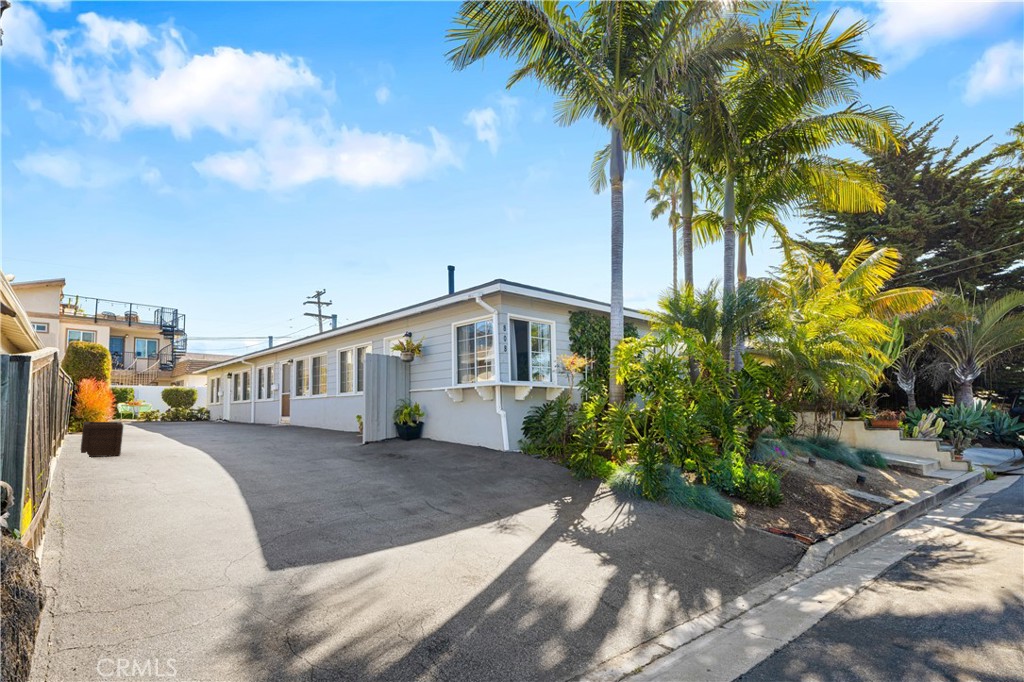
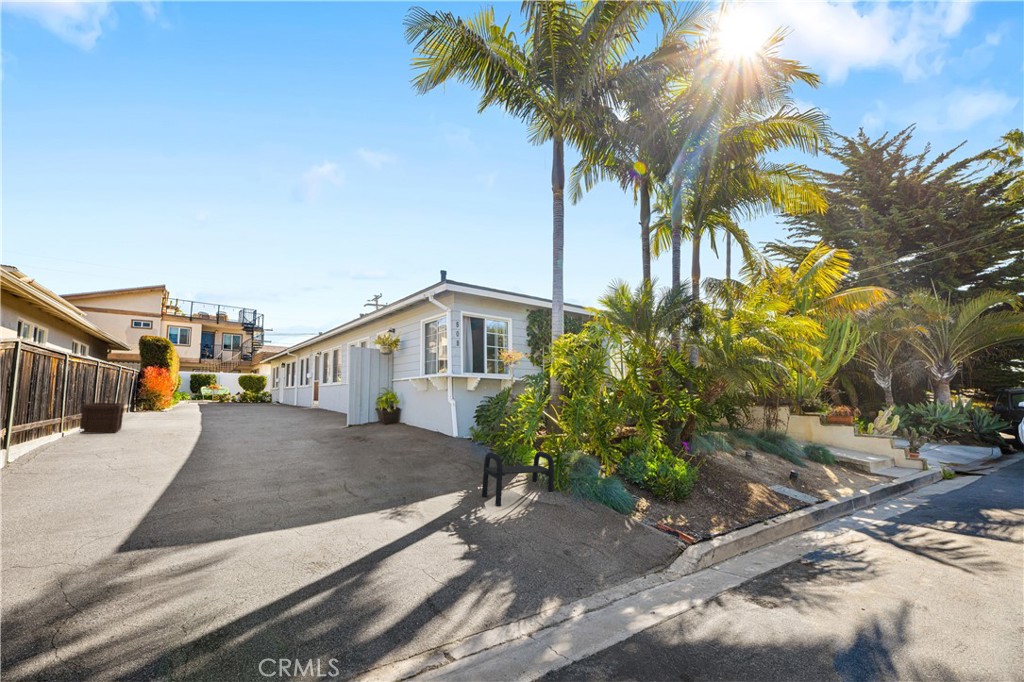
bench: none [585,460,658,514] -> present [482,451,554,506]

